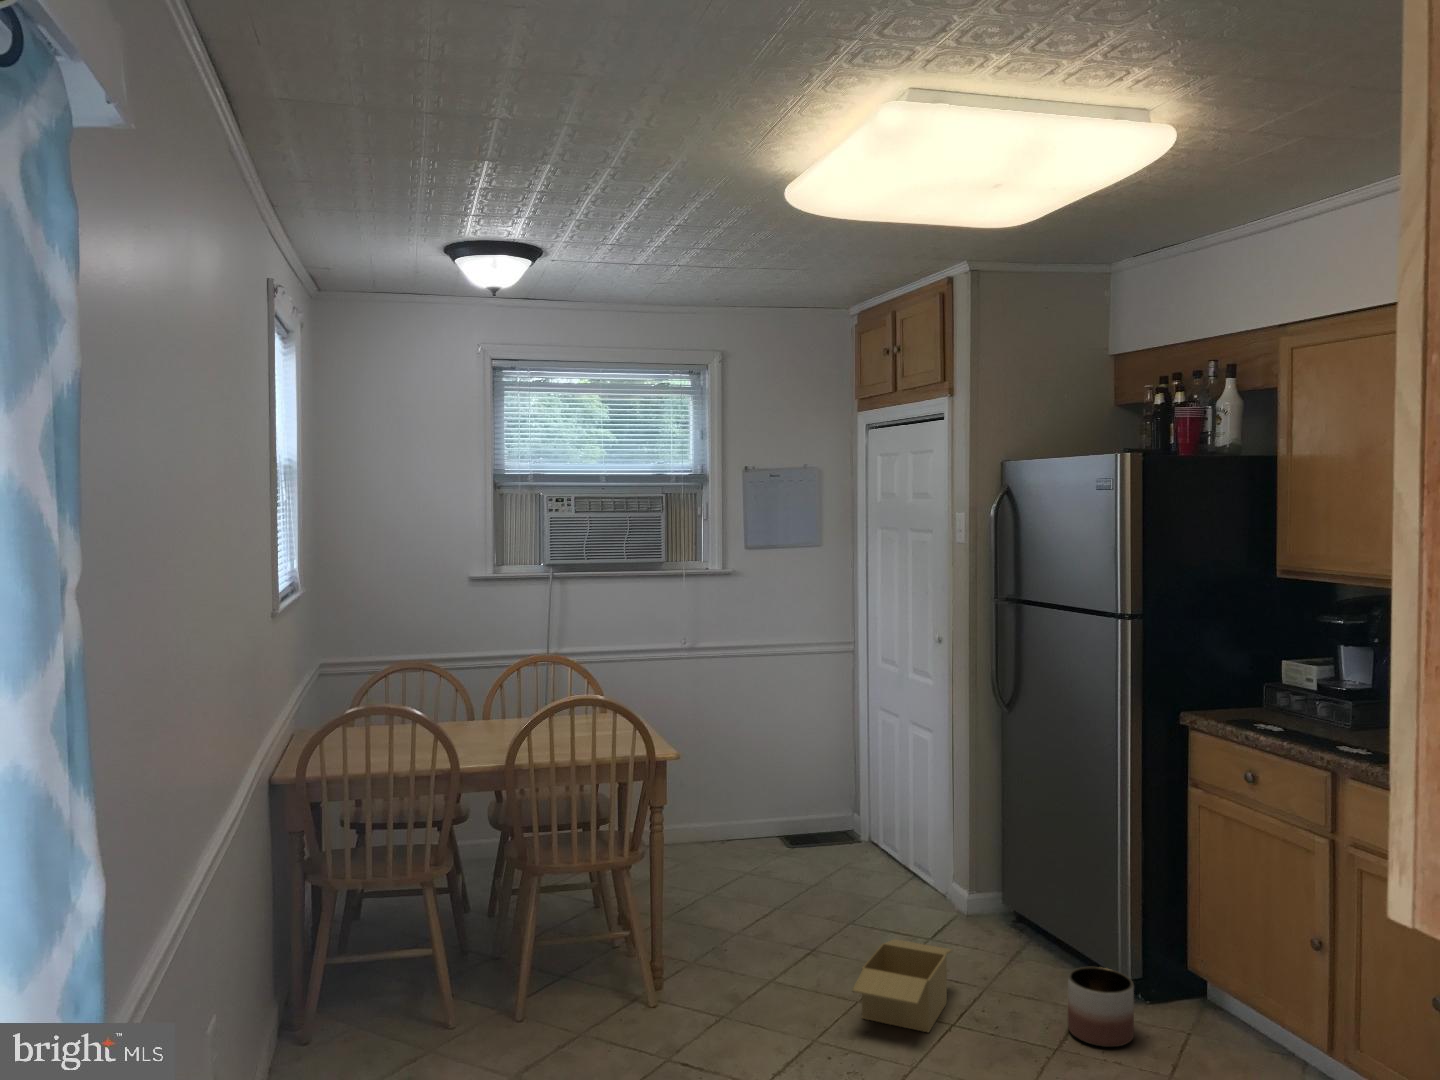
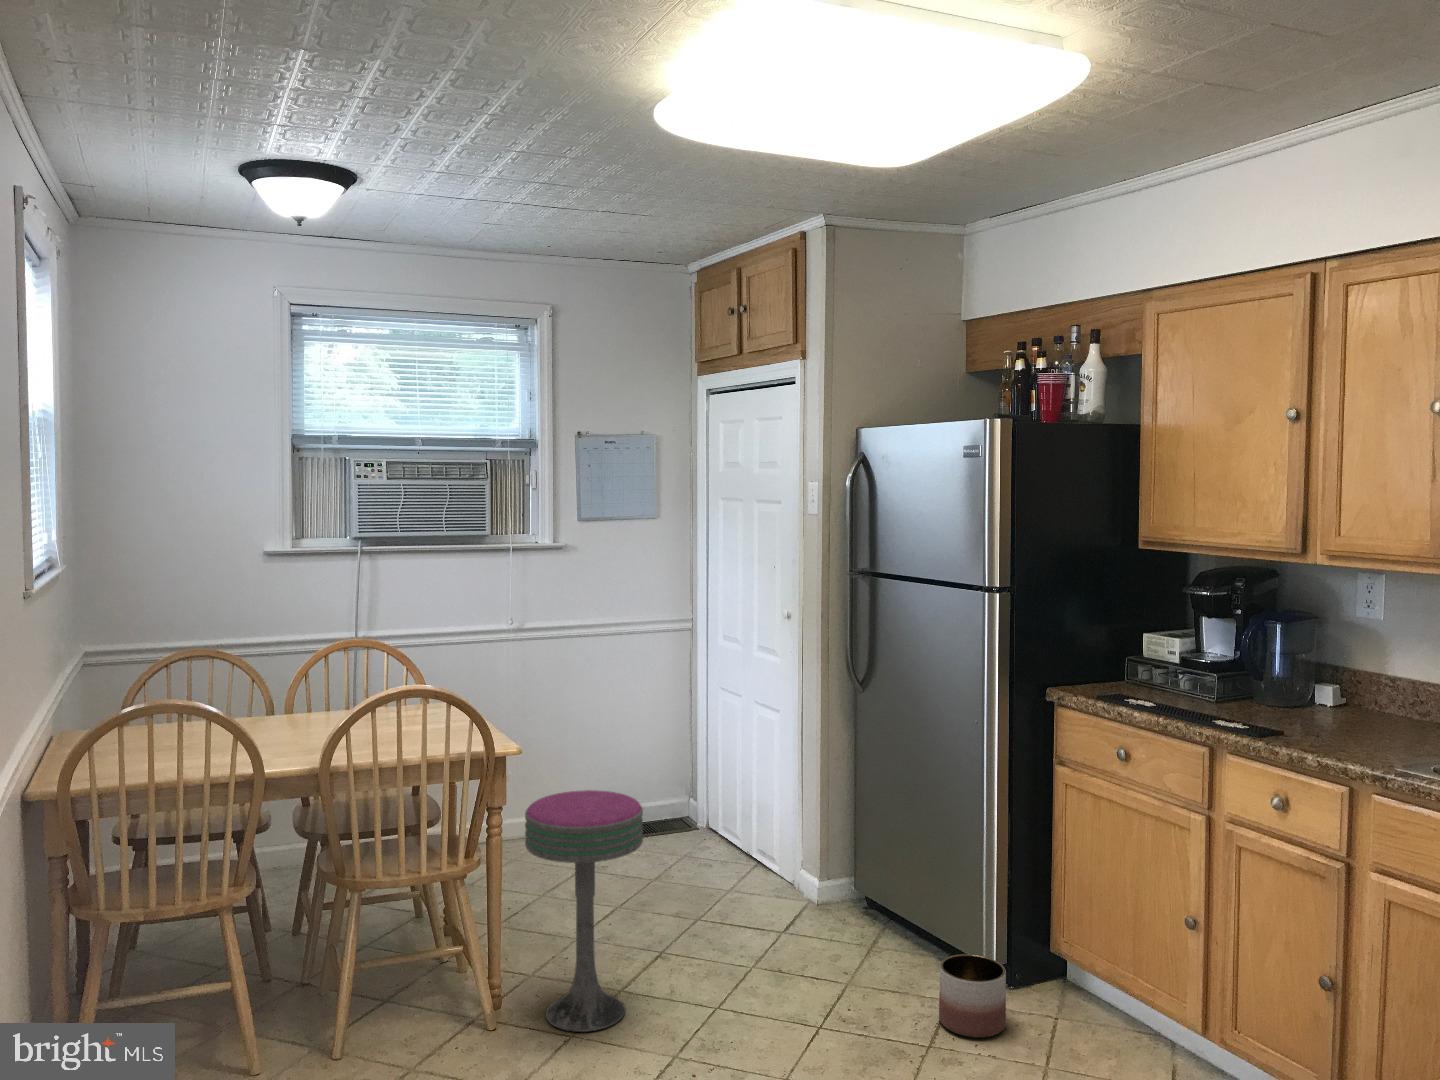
bar stool: none [681,795,786,1013] -> present [525,790,643,1032]
cardboard box: present [852,939,953,1032] -> none [718,937,818,1037]

